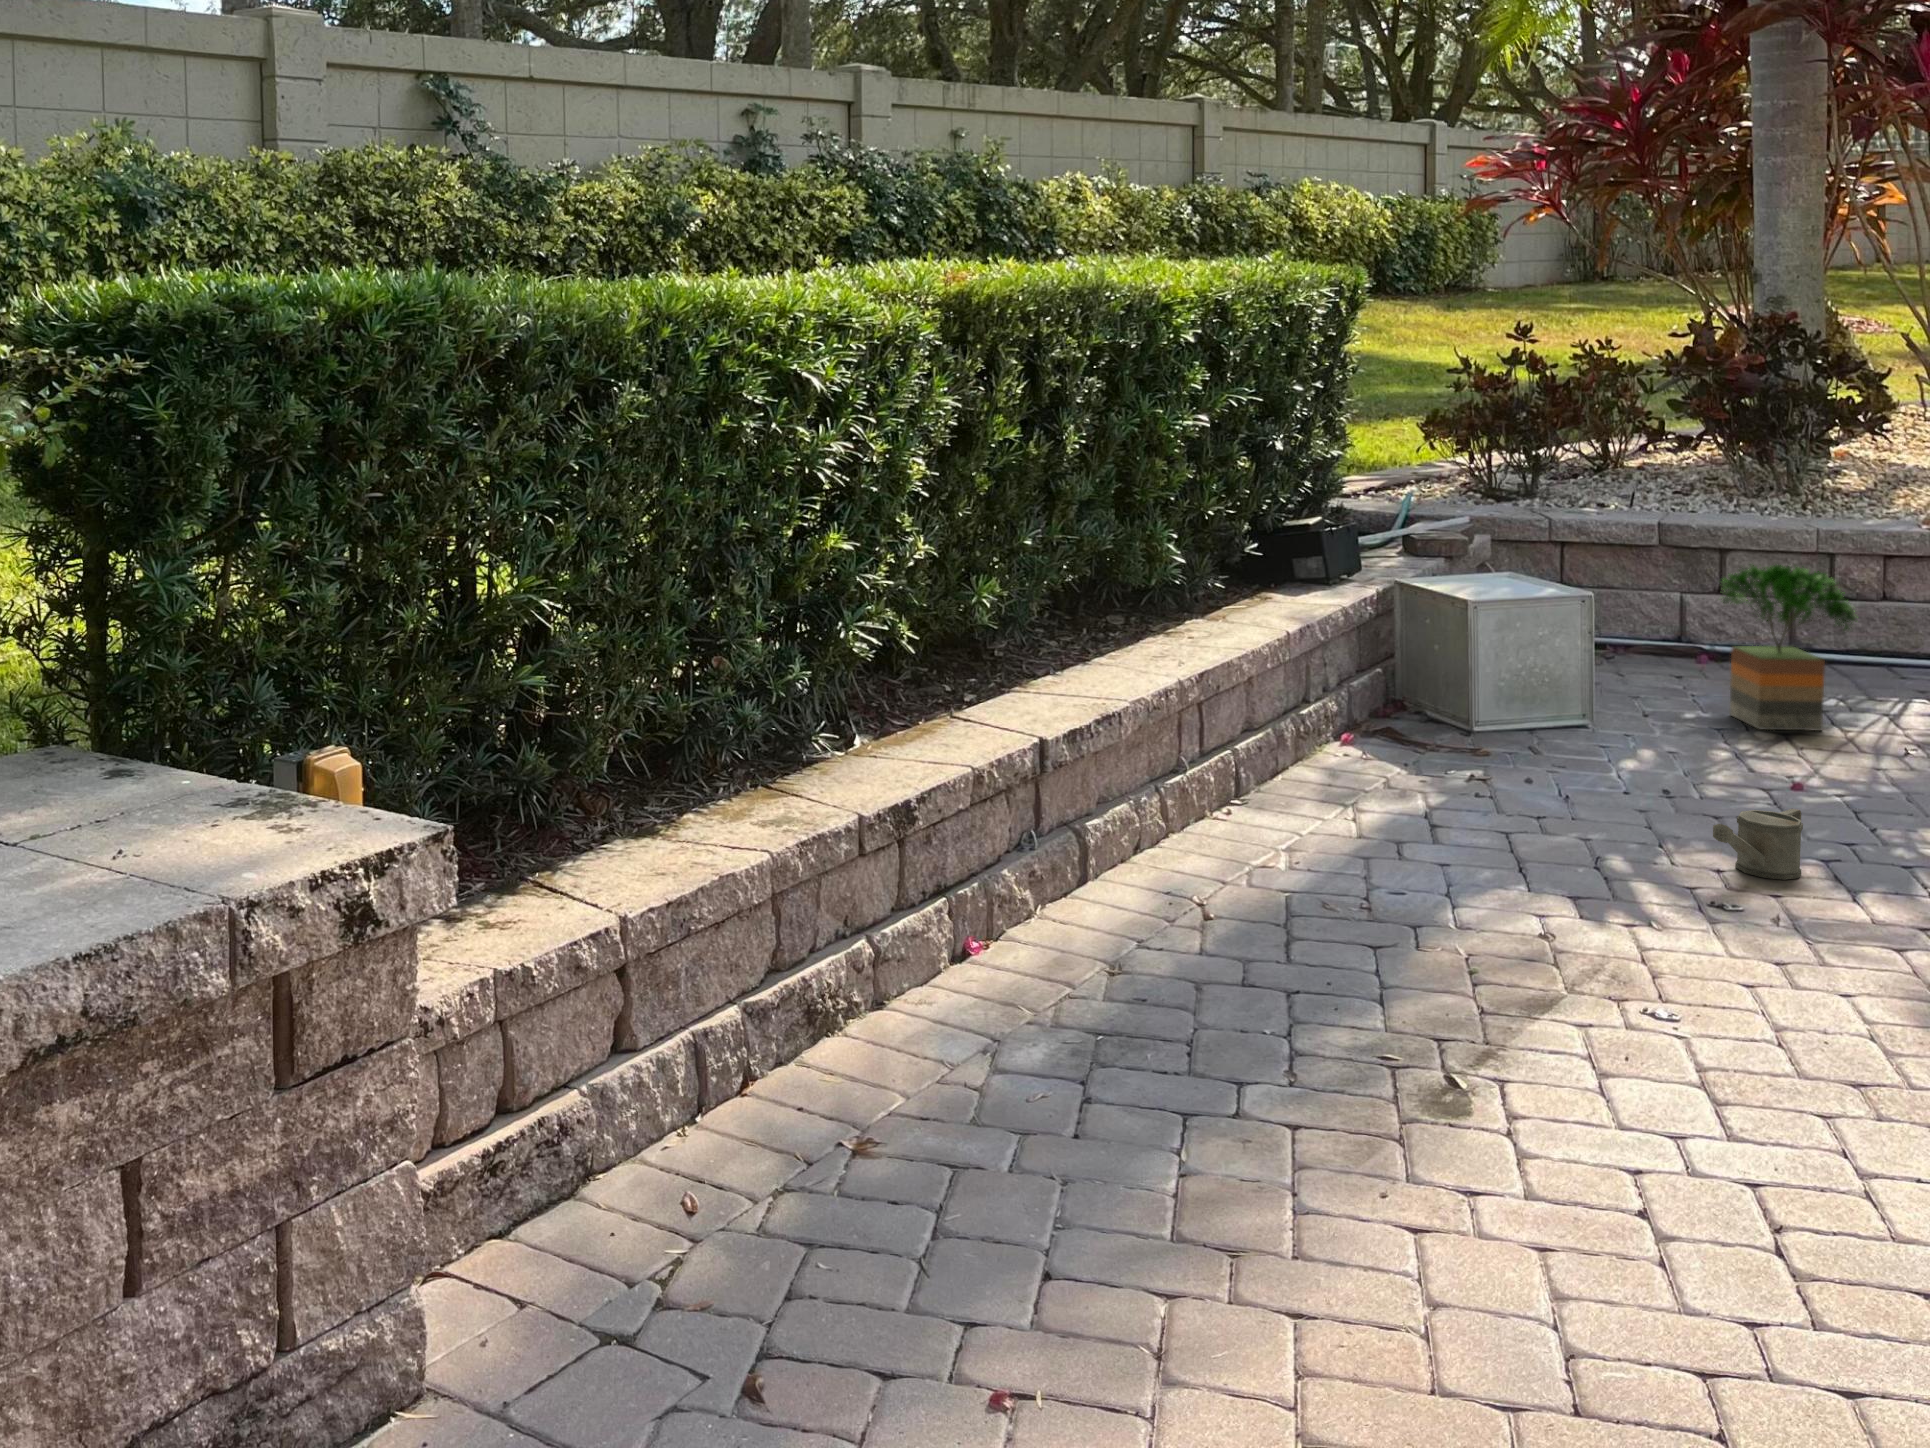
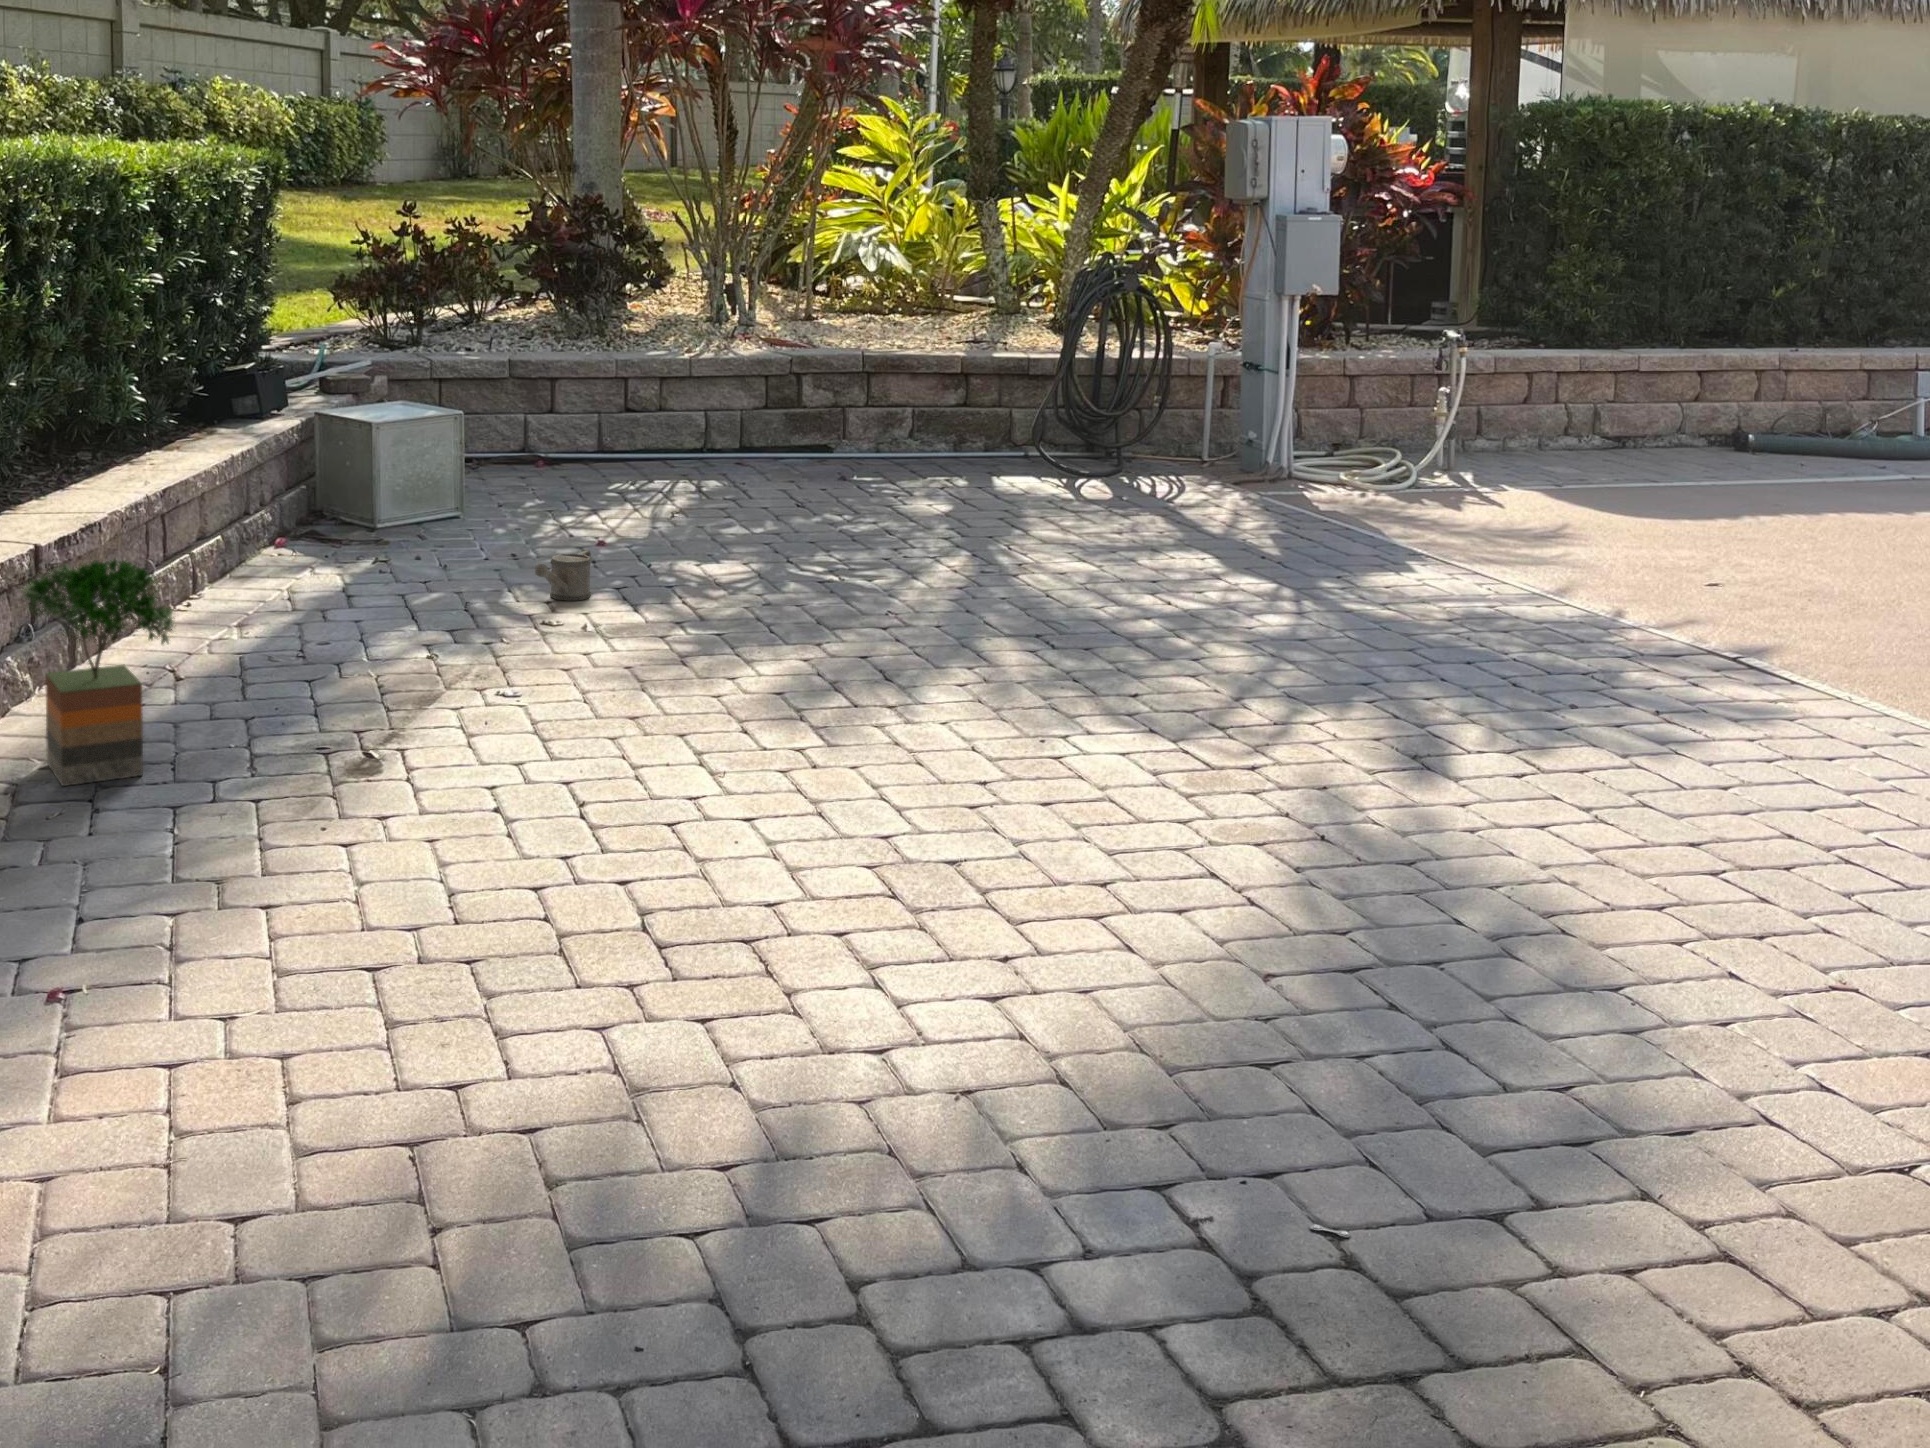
potted tree: present [1723,565,1858,731] -> present [21,559,176,786]

